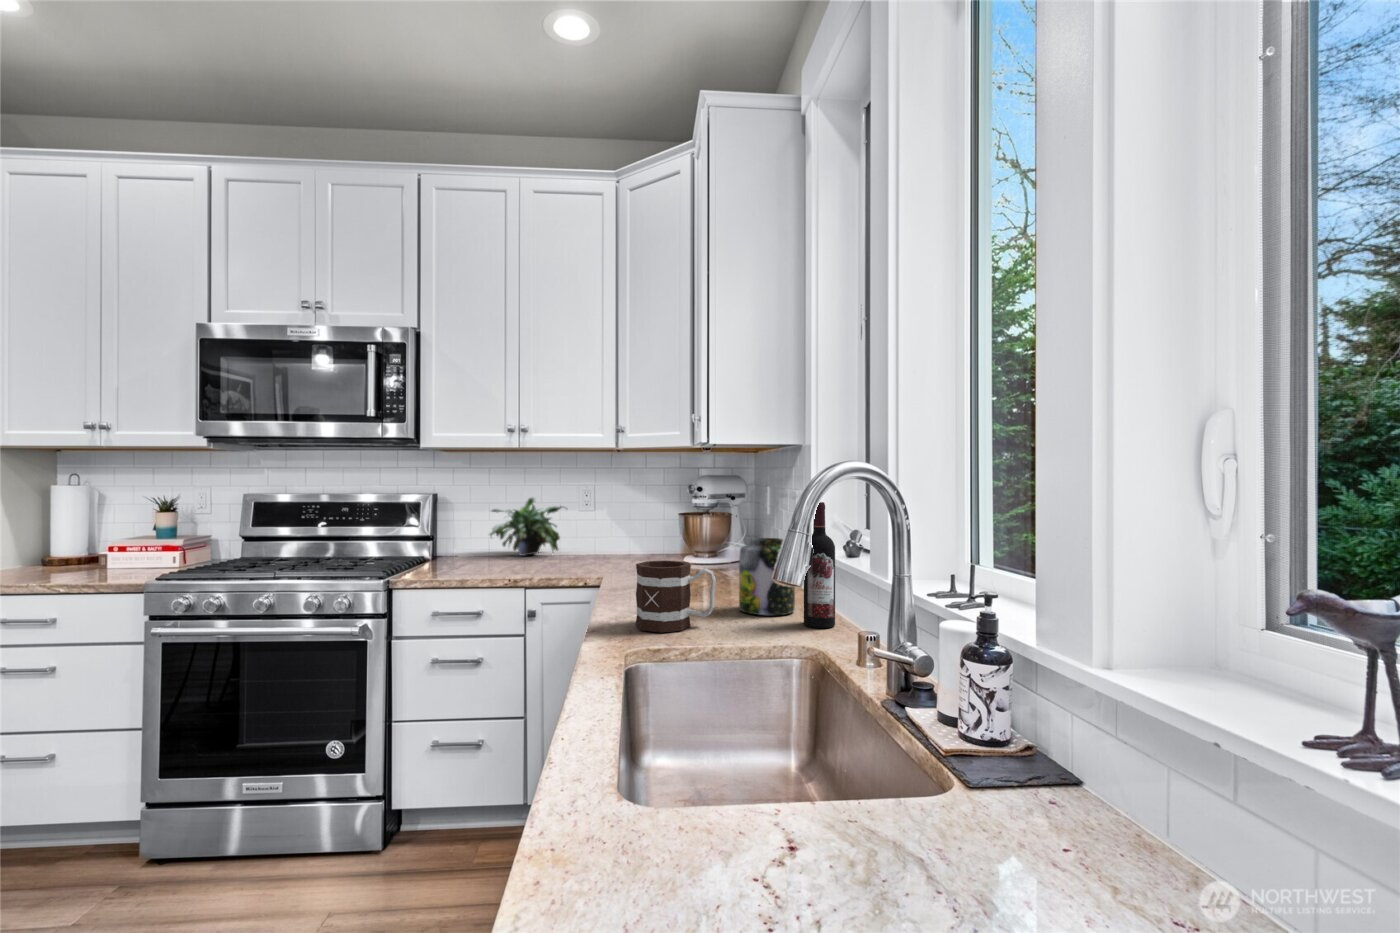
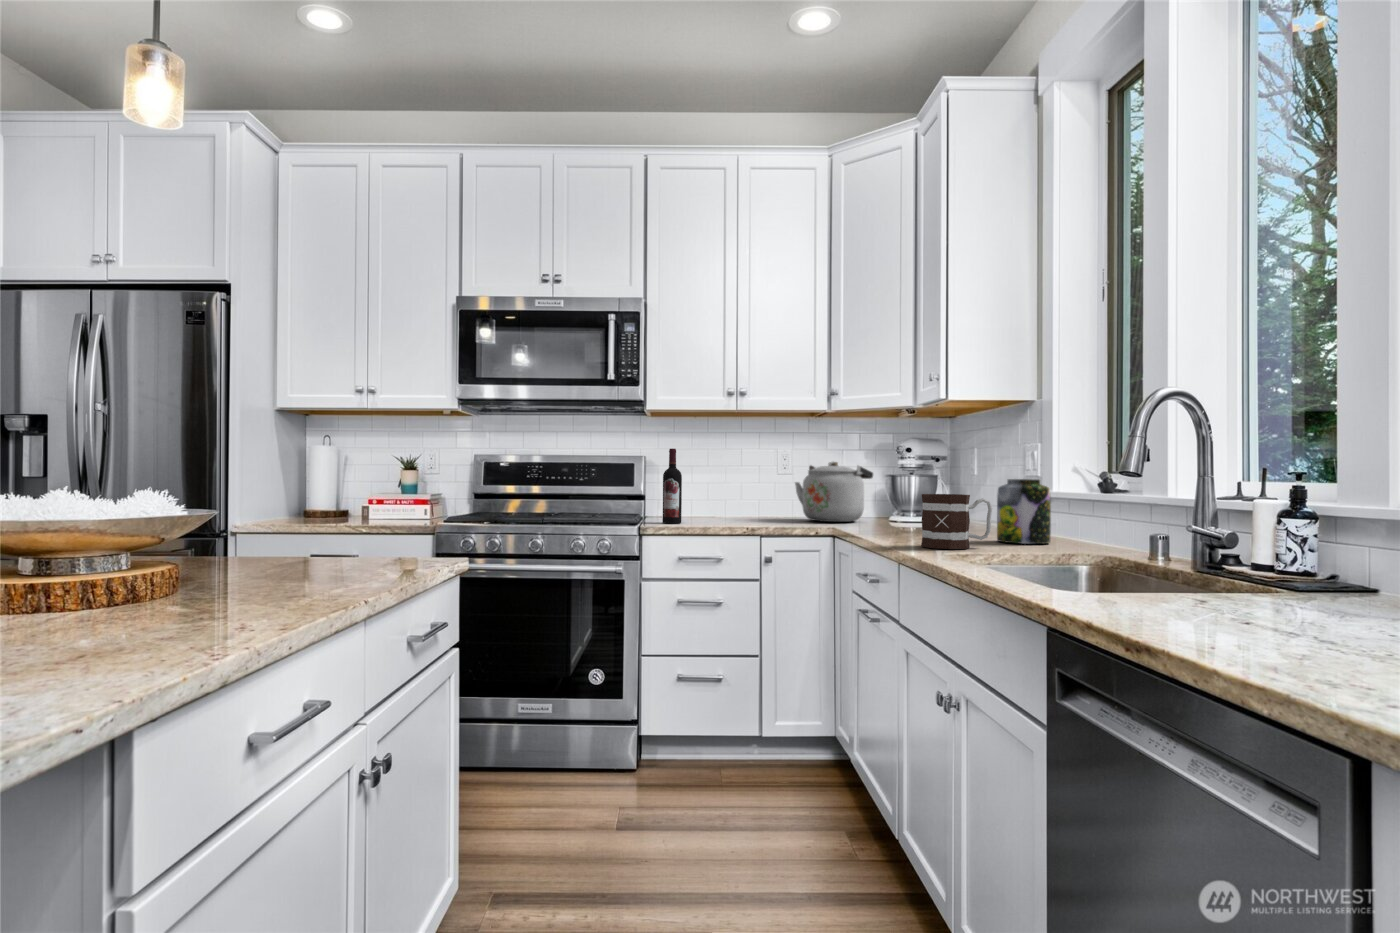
potted plant: present [489,498,566,556] -> none [695,460,769,516]
kettle: none [584,502,663,567] -> present [795,462,873,522]
wine bottle: present [804,502,835,628] -> present [663,449,682,523]

